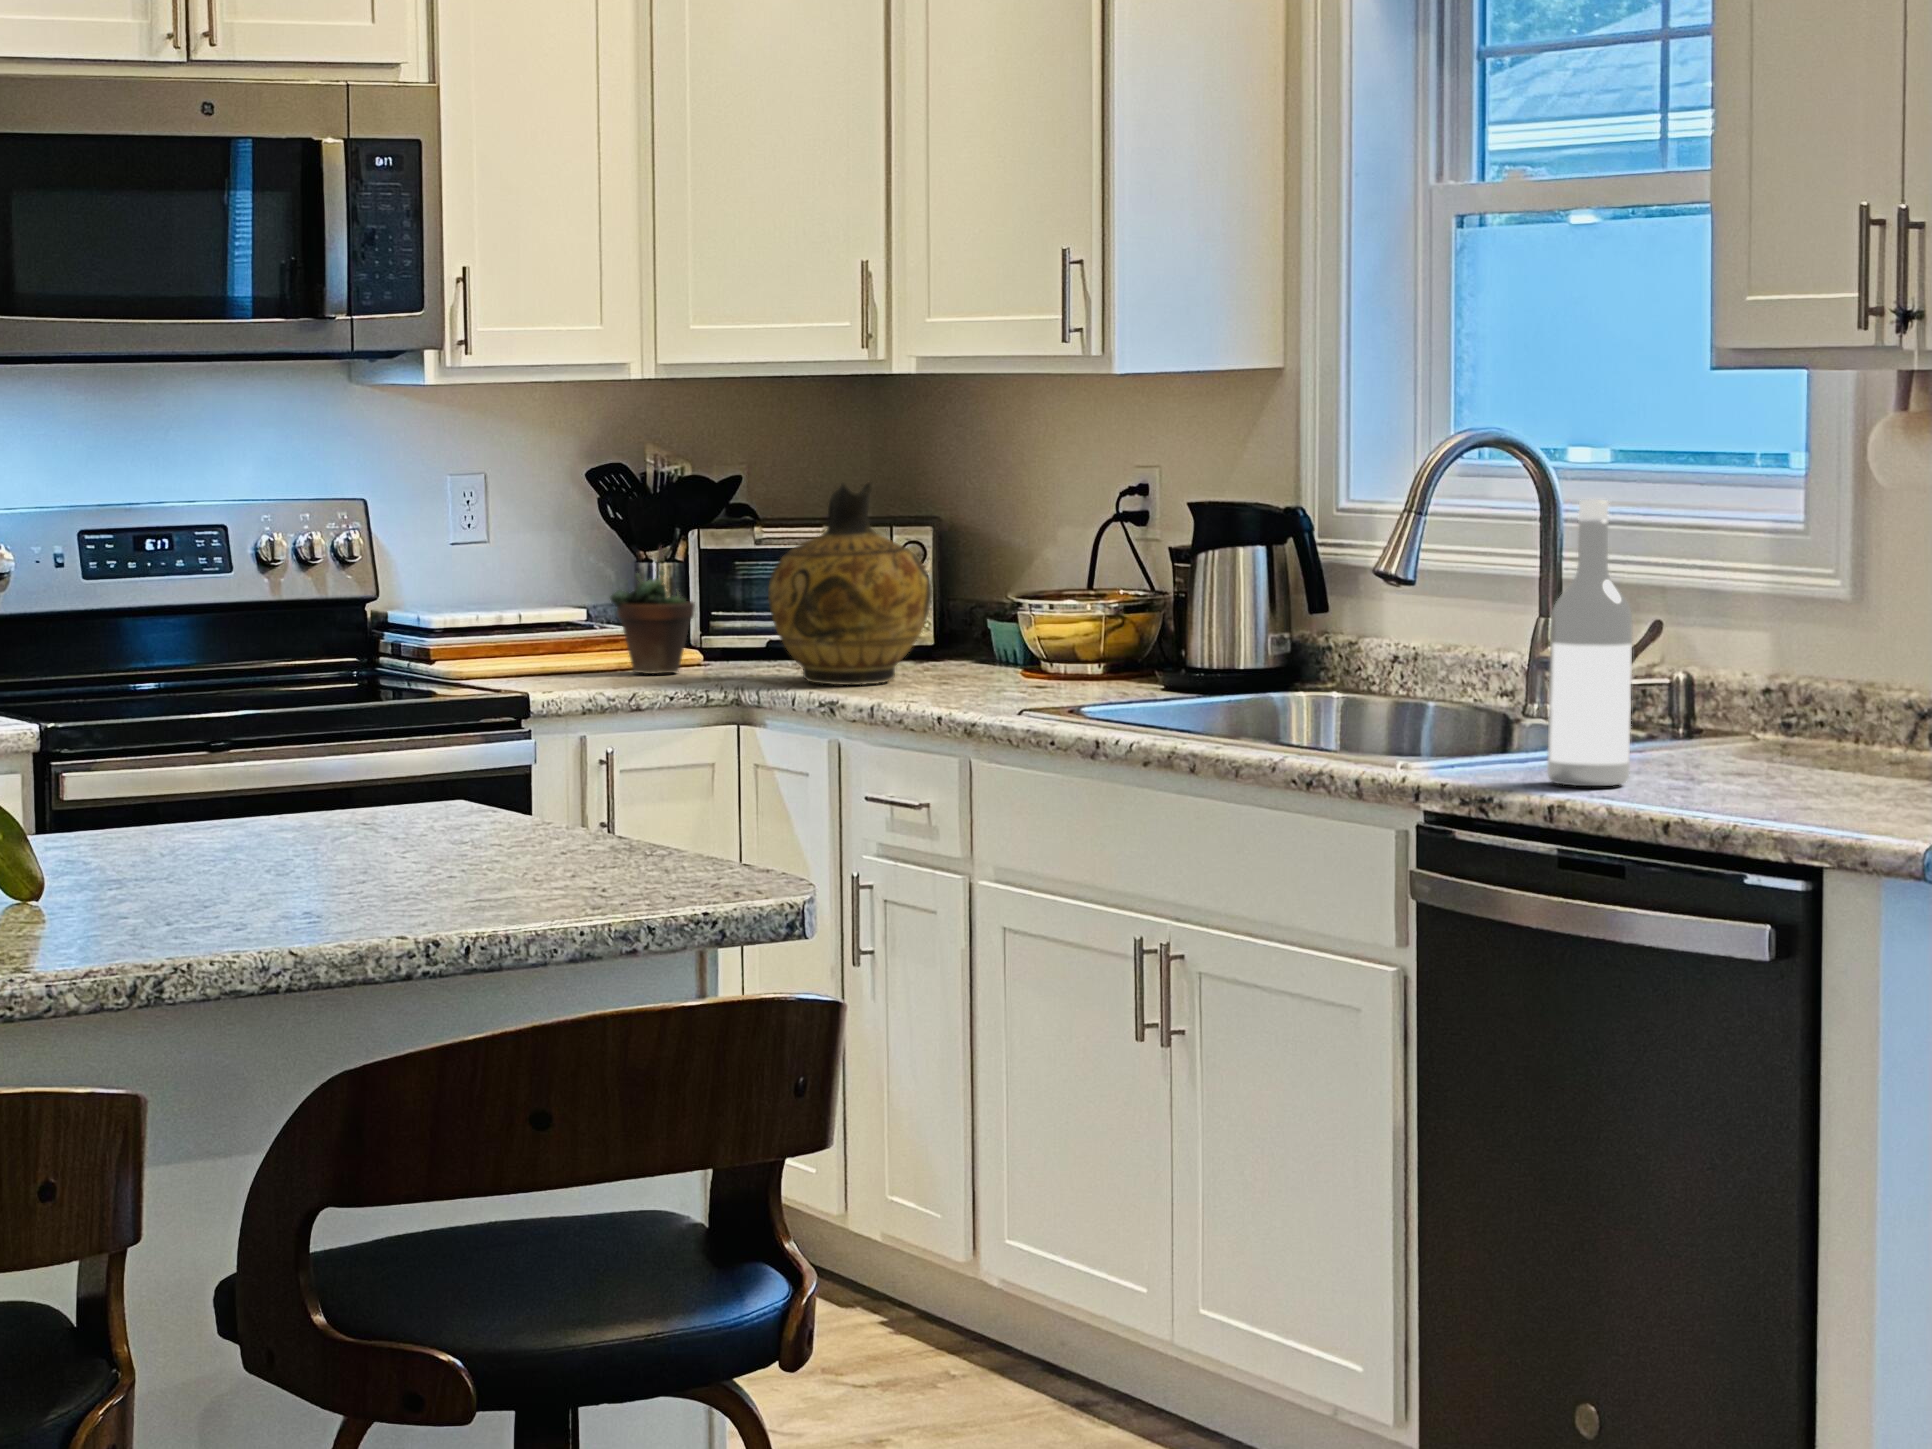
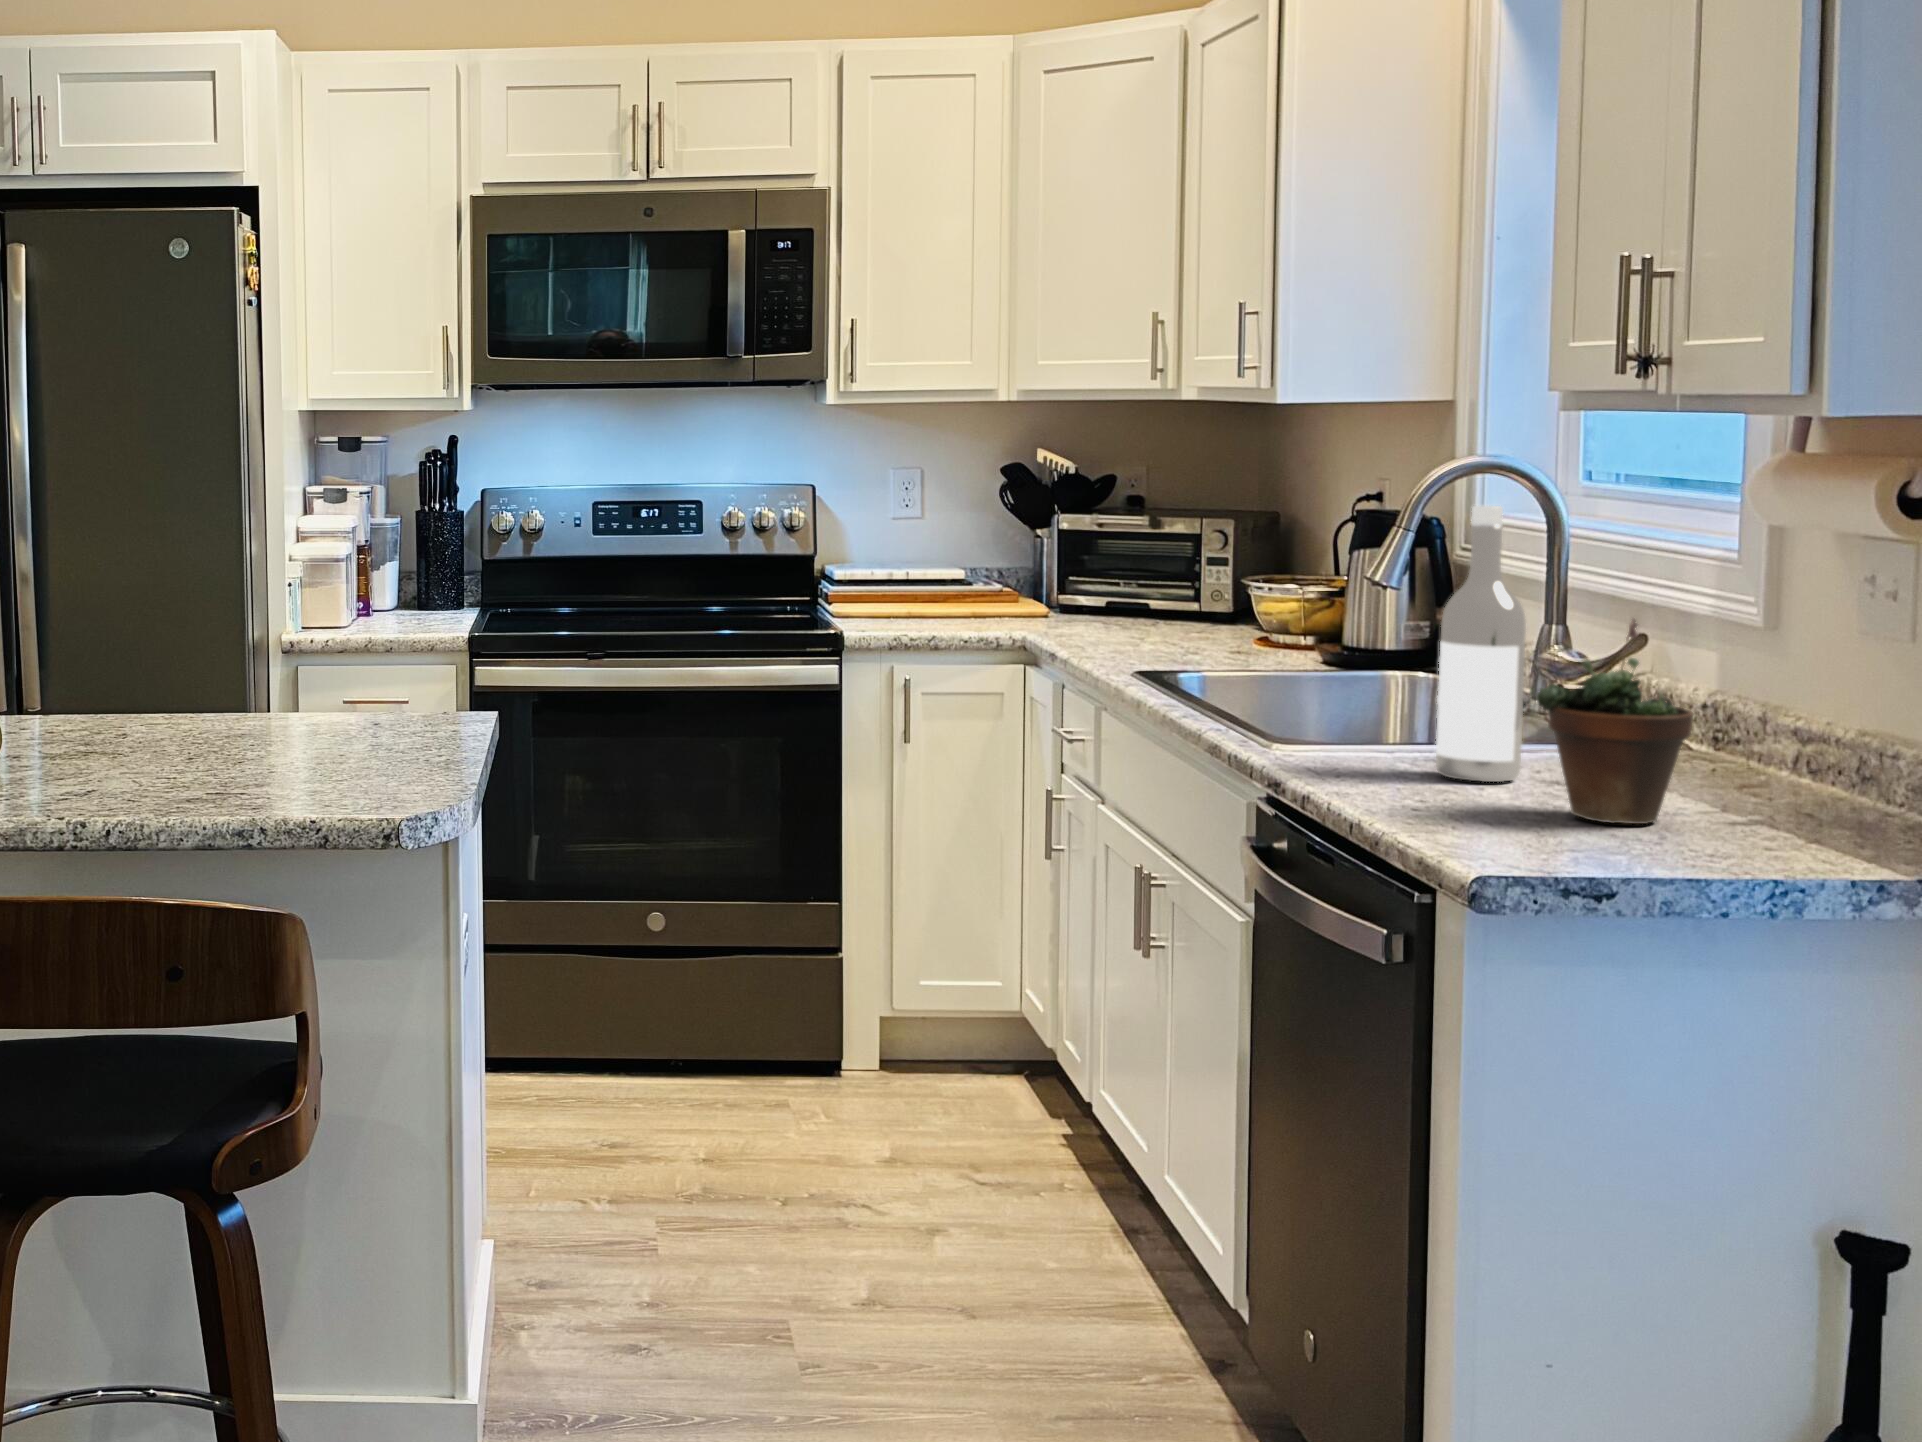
ceramic jug: present [768,482,932,685] -> none [1054,480,1190,640]
succulent plant: present [610,548,695,674] -> present [1536,619,1693,824]

